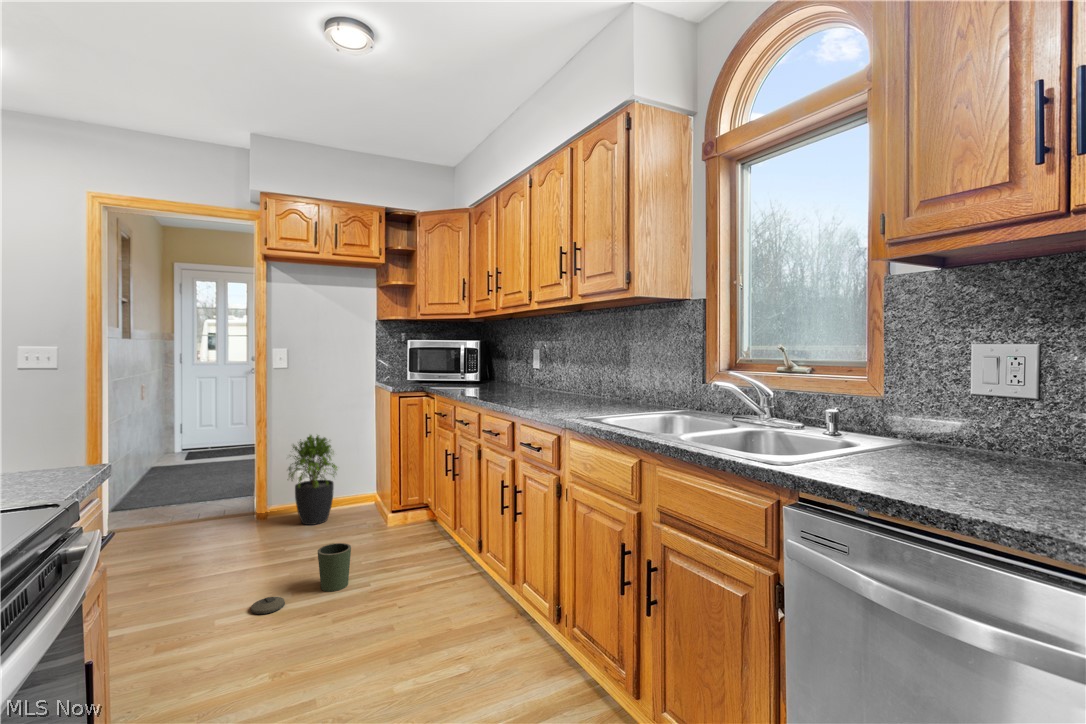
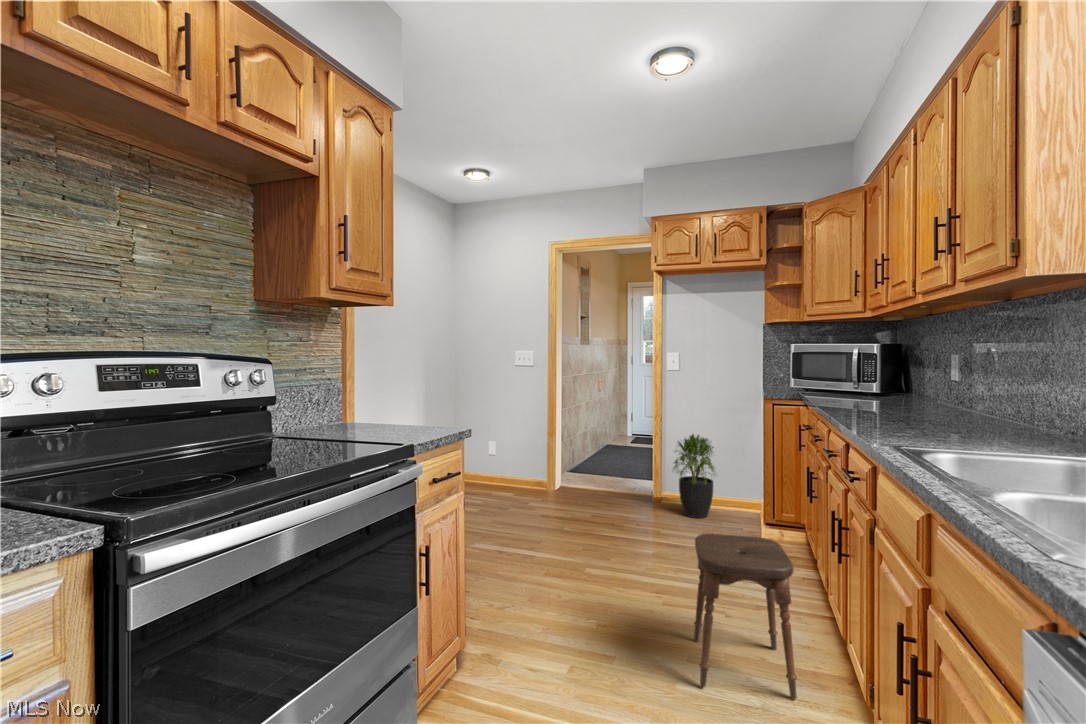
stool: none [383,516,489,676] -> present [694,534,797,699]
trash can: present [251,543,351,614] -> none [610,537,696,582]

